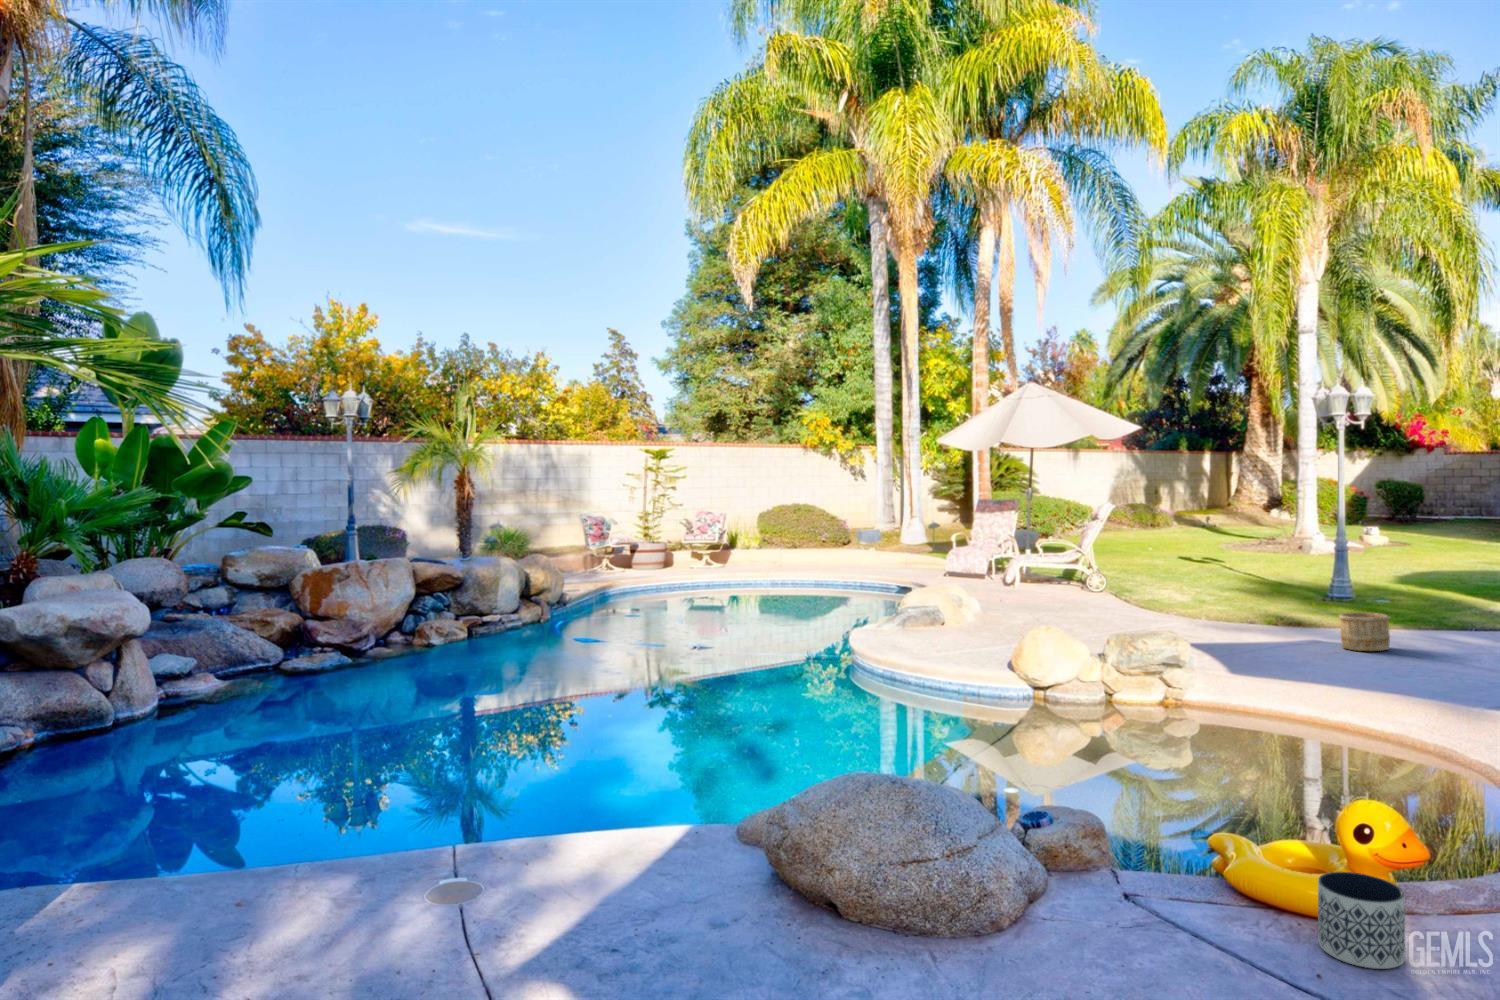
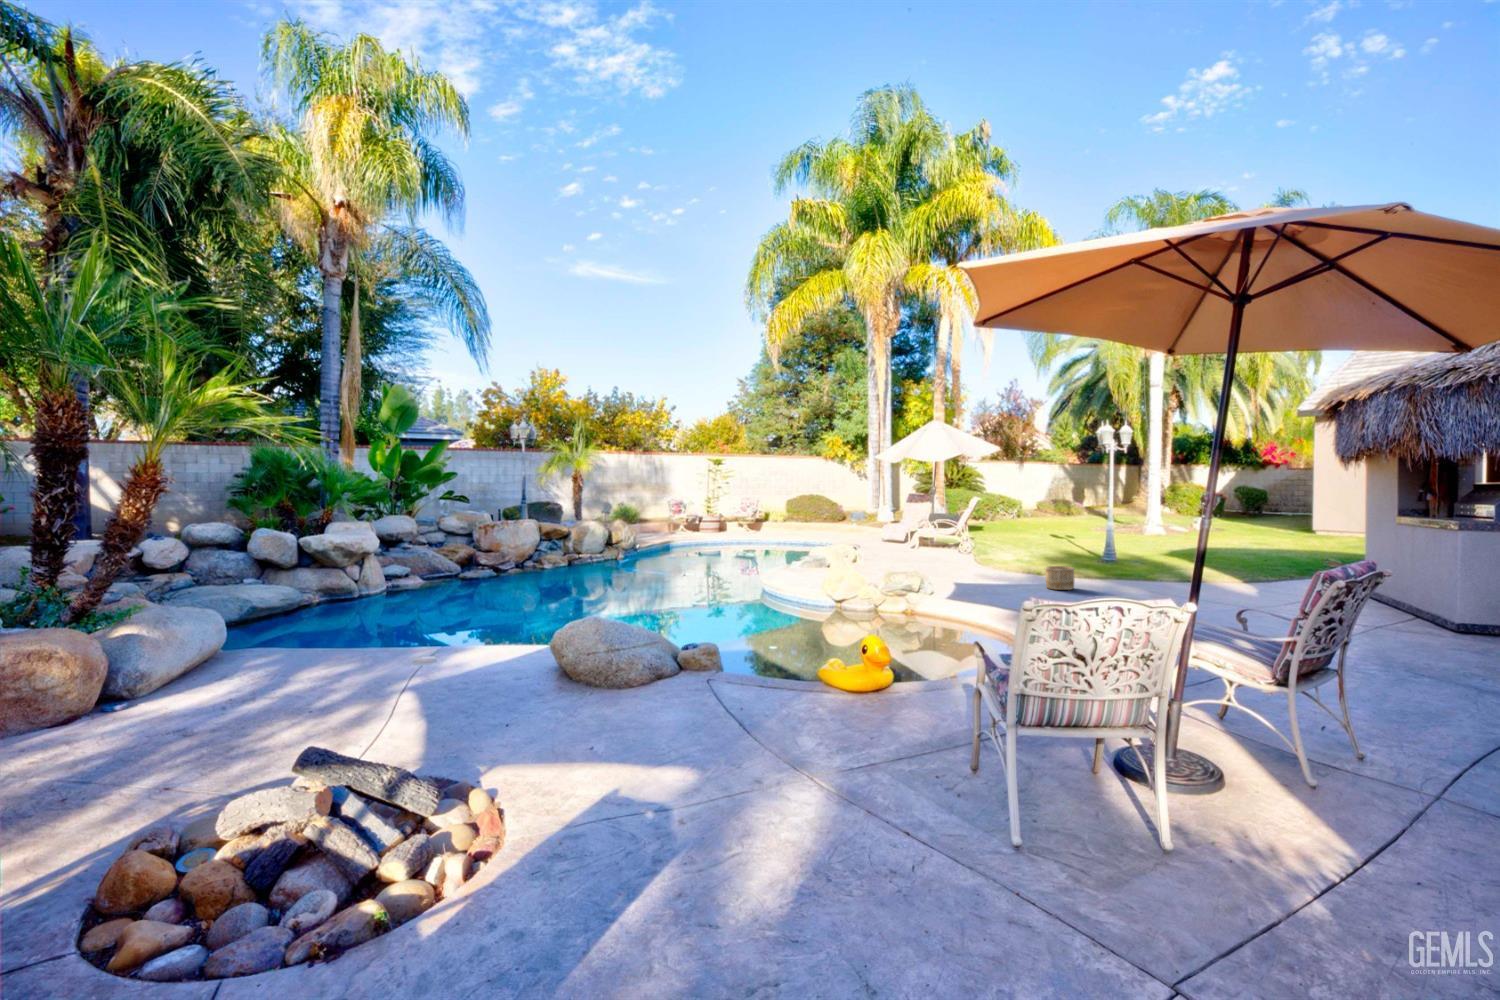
planter: present [1318,872,1405,969] -> none [758,667,793,709]

